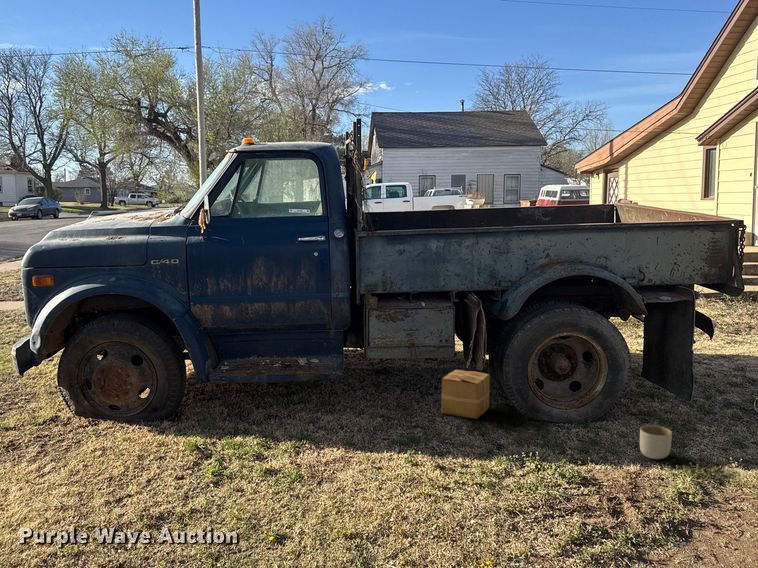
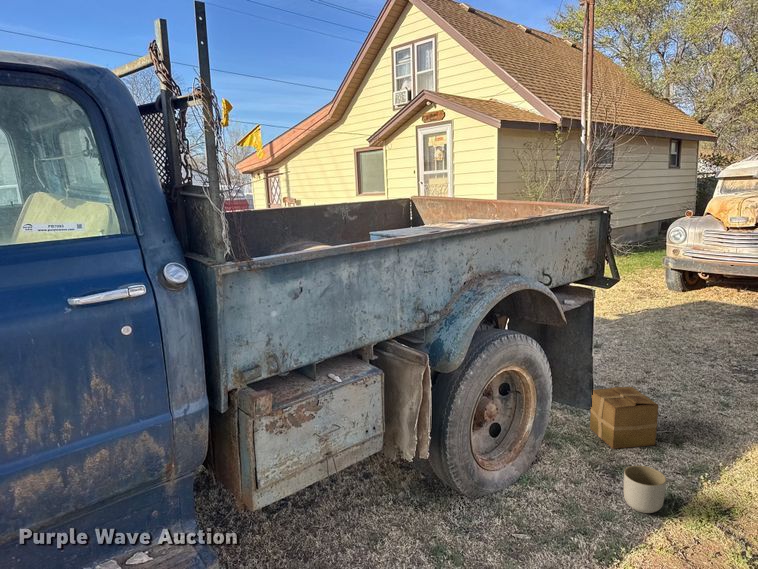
cardboard box: present [441,370,490,419] -> present [590,387,658,449]

